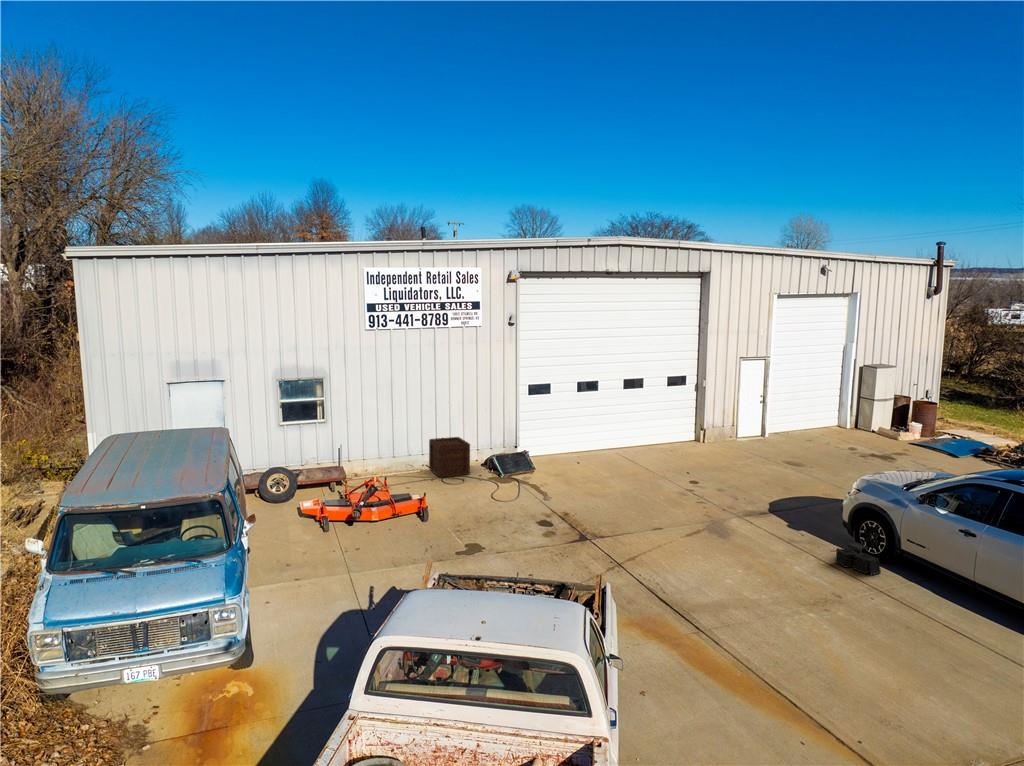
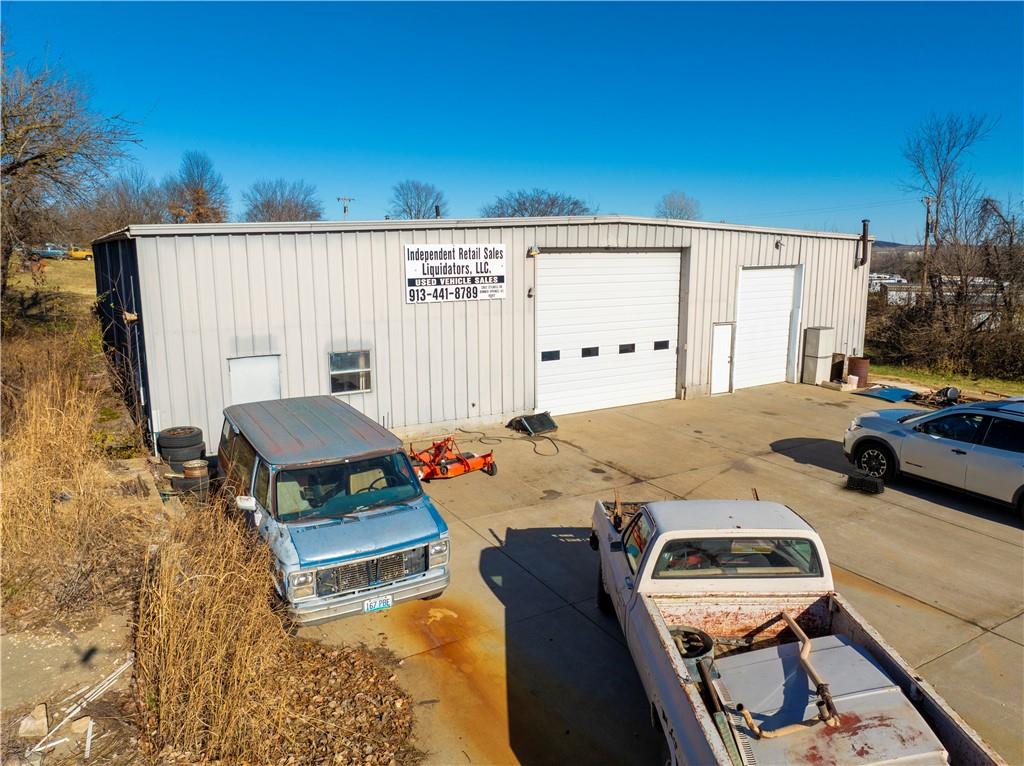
wooden crate: present [429,437,470,477] -> none [463,401,503,438]

